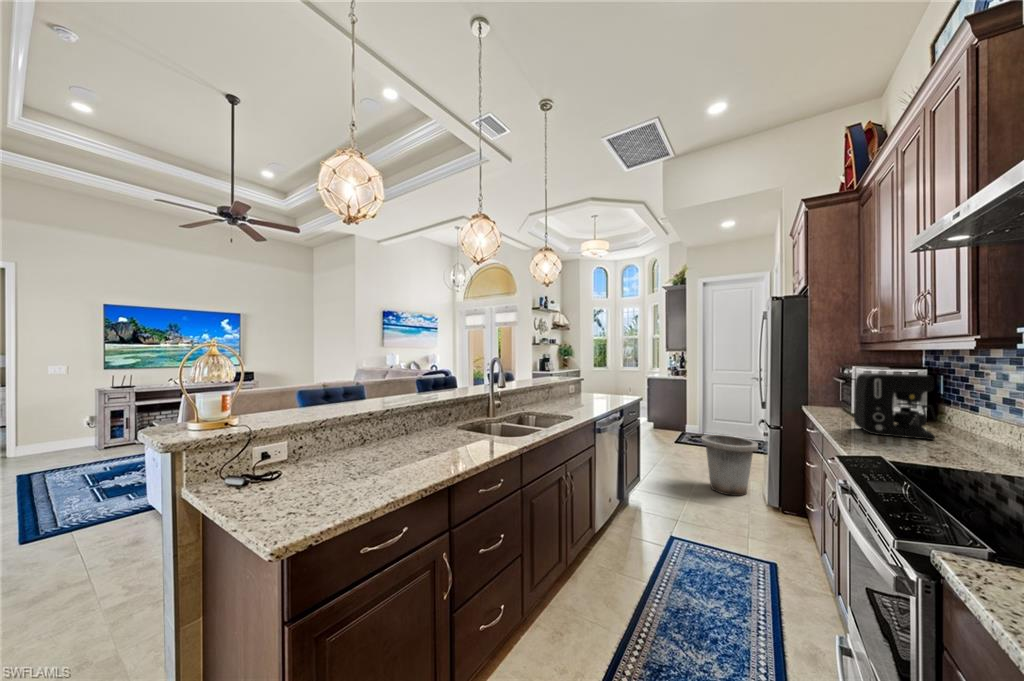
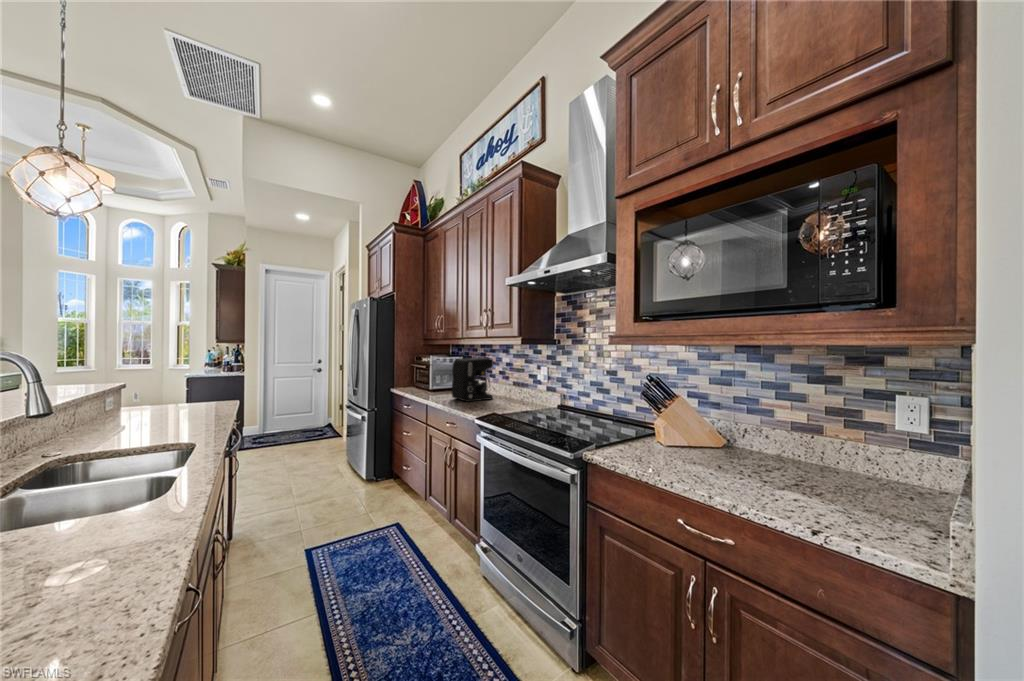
trash can: present [702,435,758,496] -> none [299,427,354,487]

